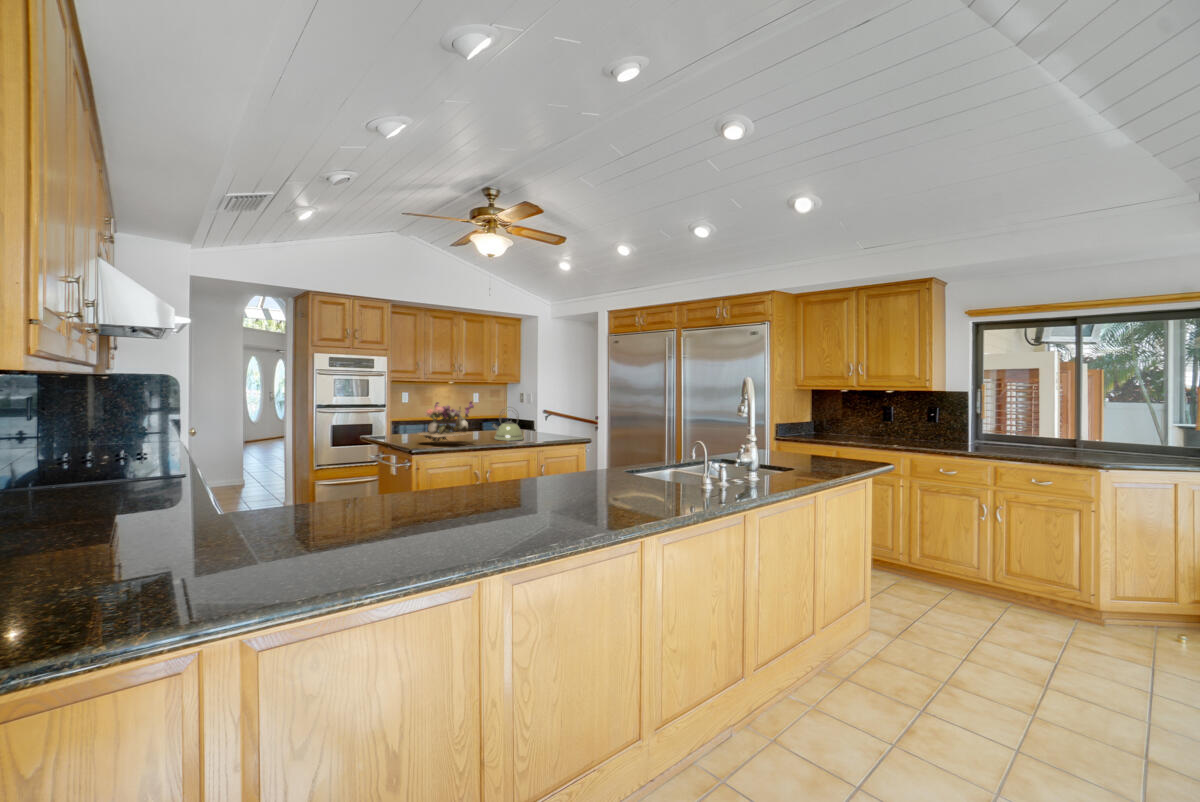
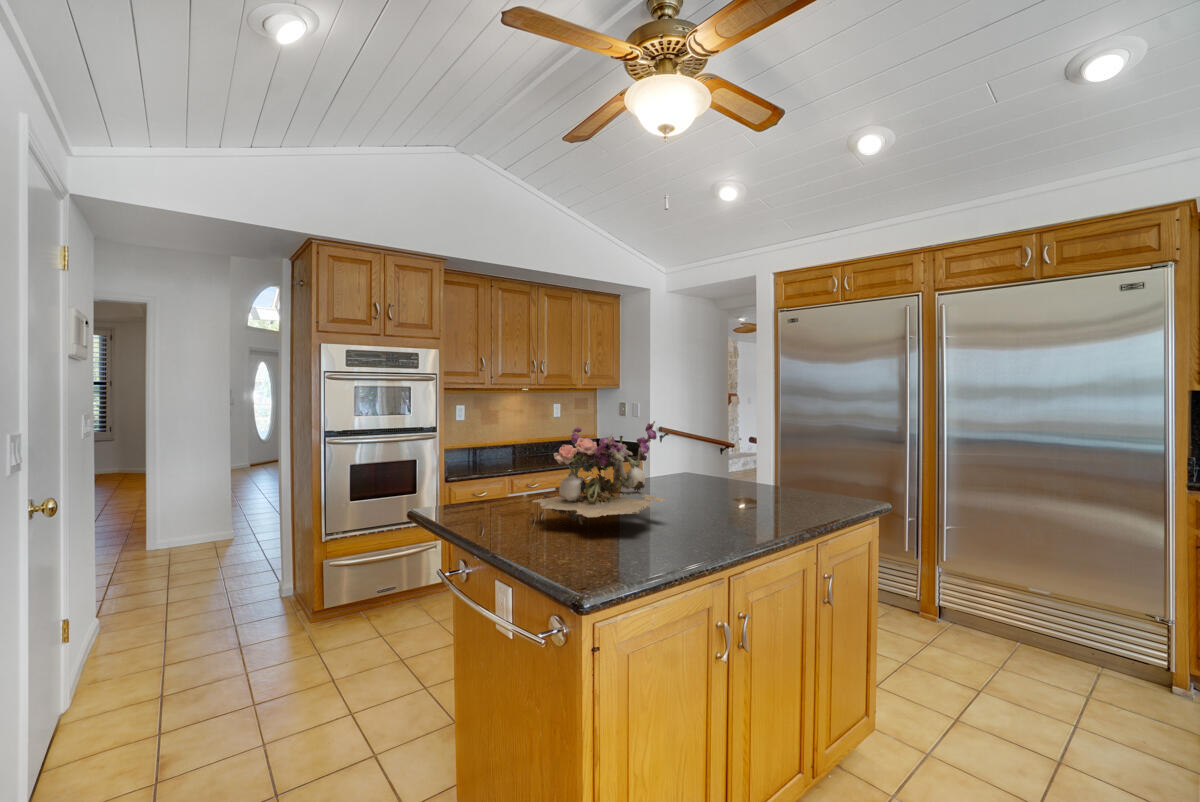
kettle: present [492,418,523,441] -> none [668,431,731,504]

